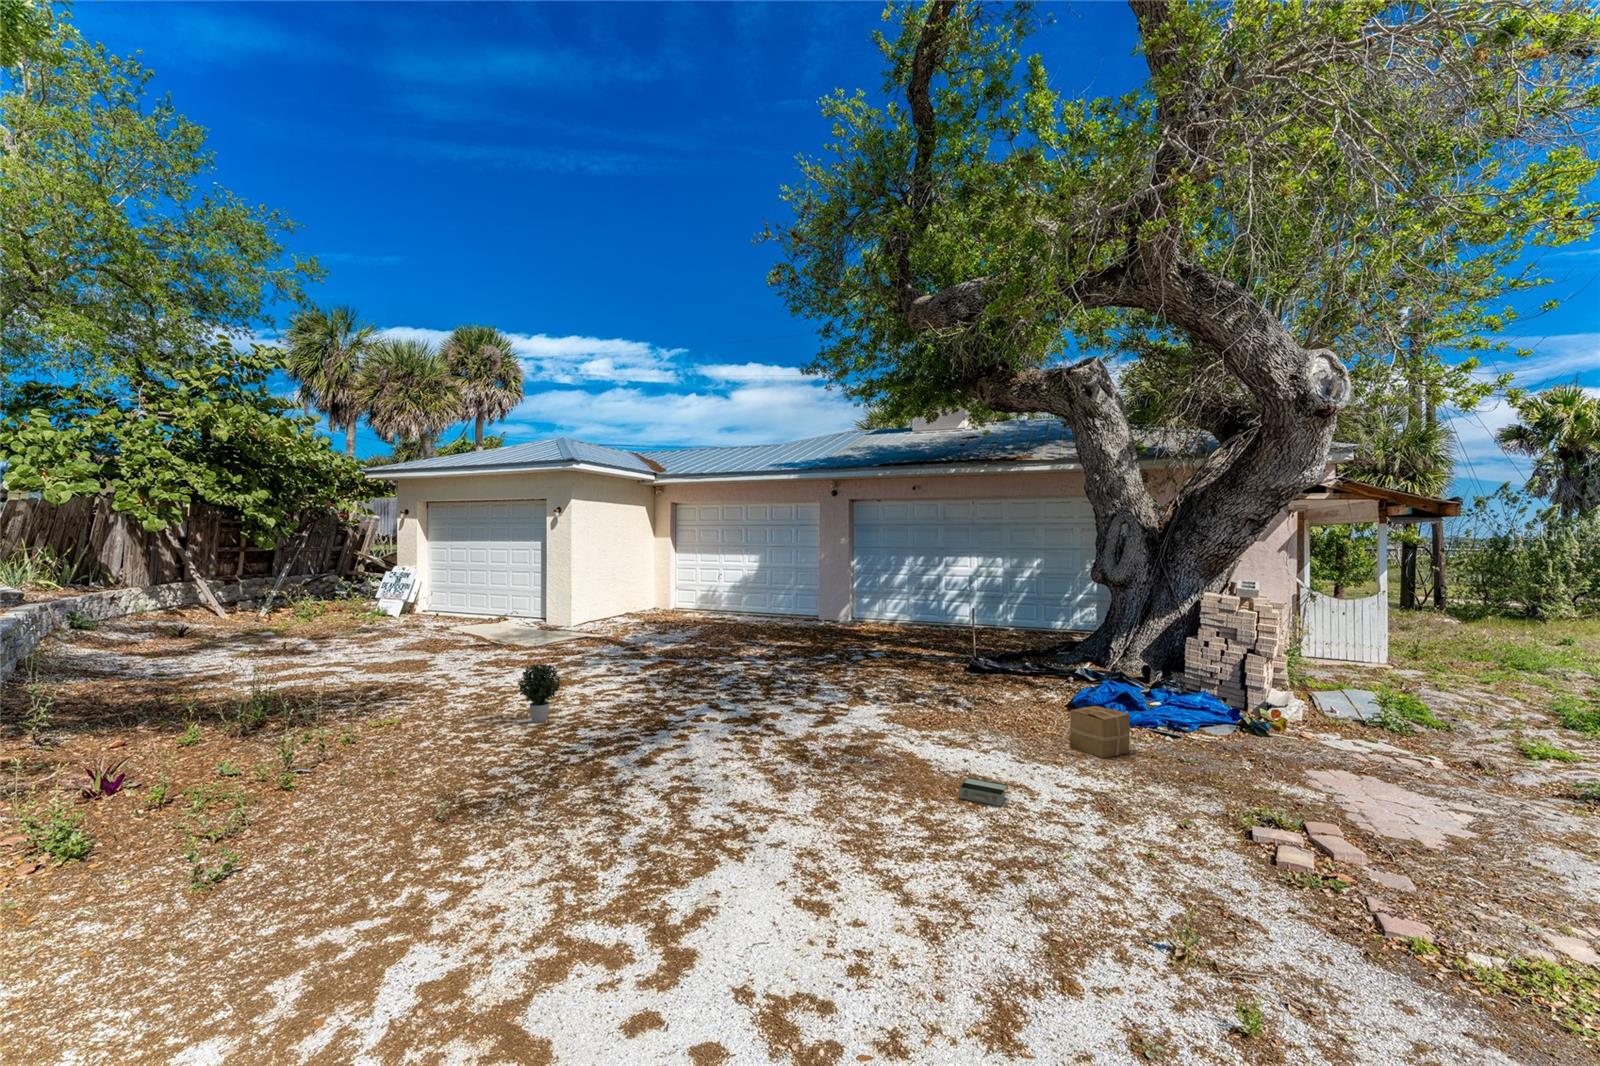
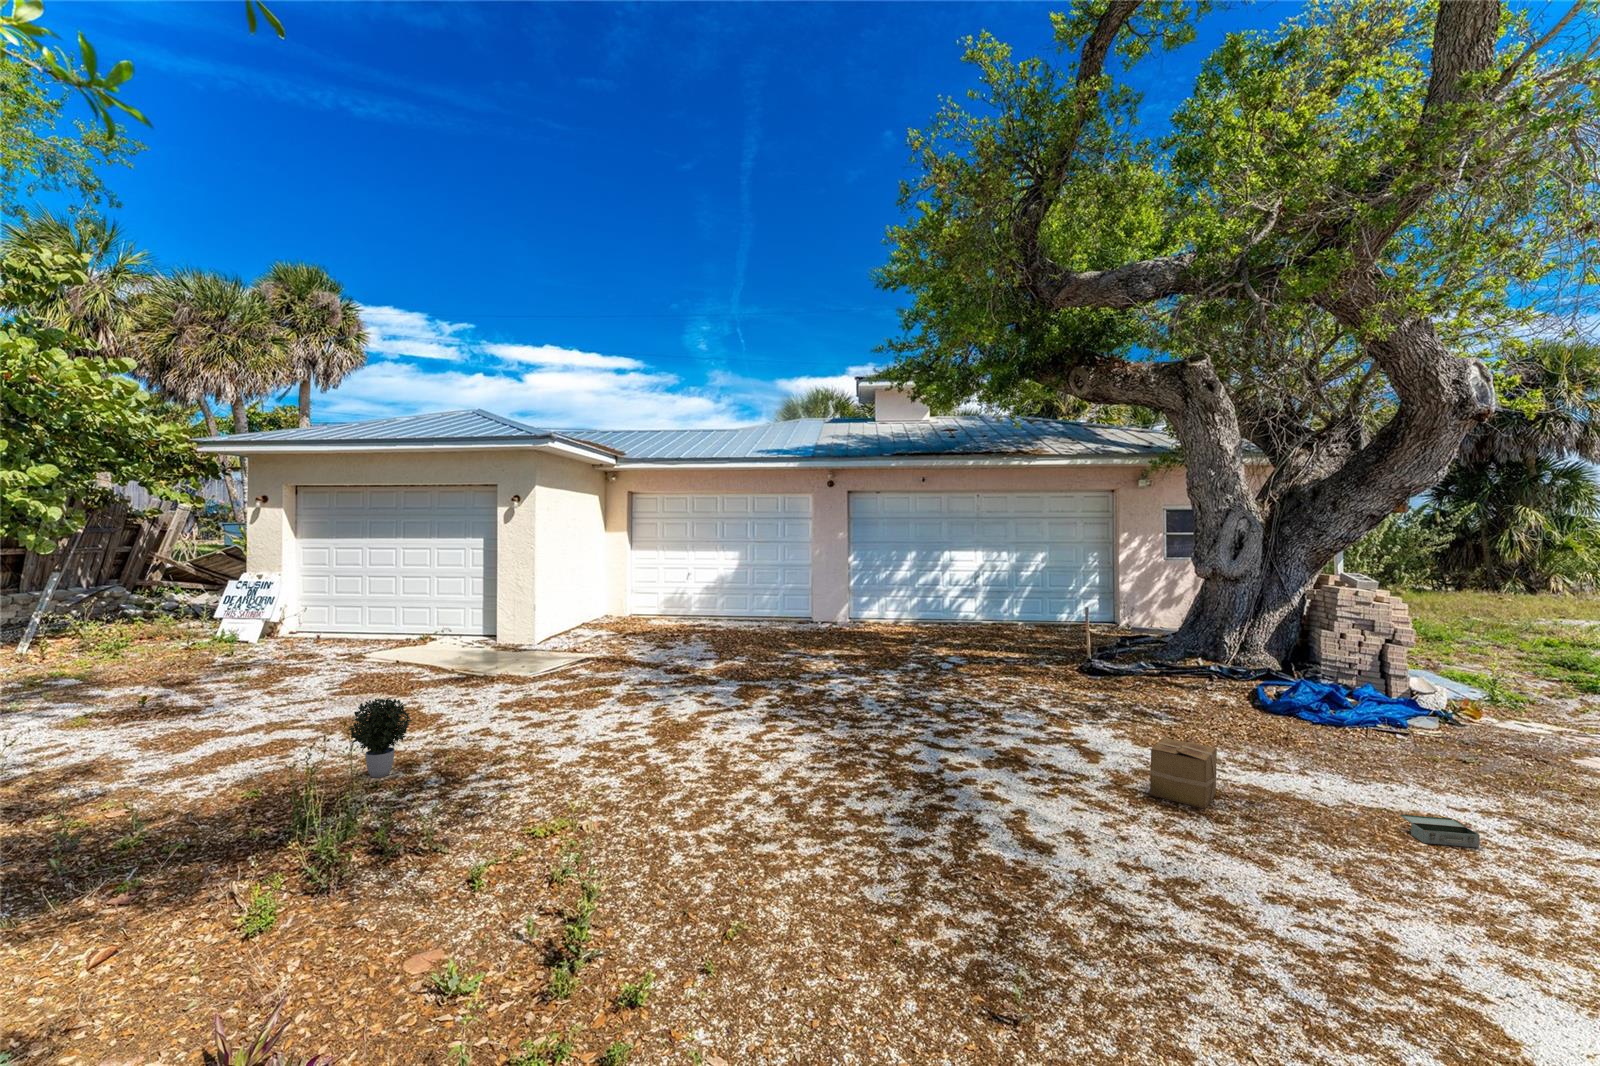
potted plant: present [518,664,561,723] -> present [349,698,412,778]
cardboard box: present [1070,706,1130,758] -> present [1150,738,1217,809]

